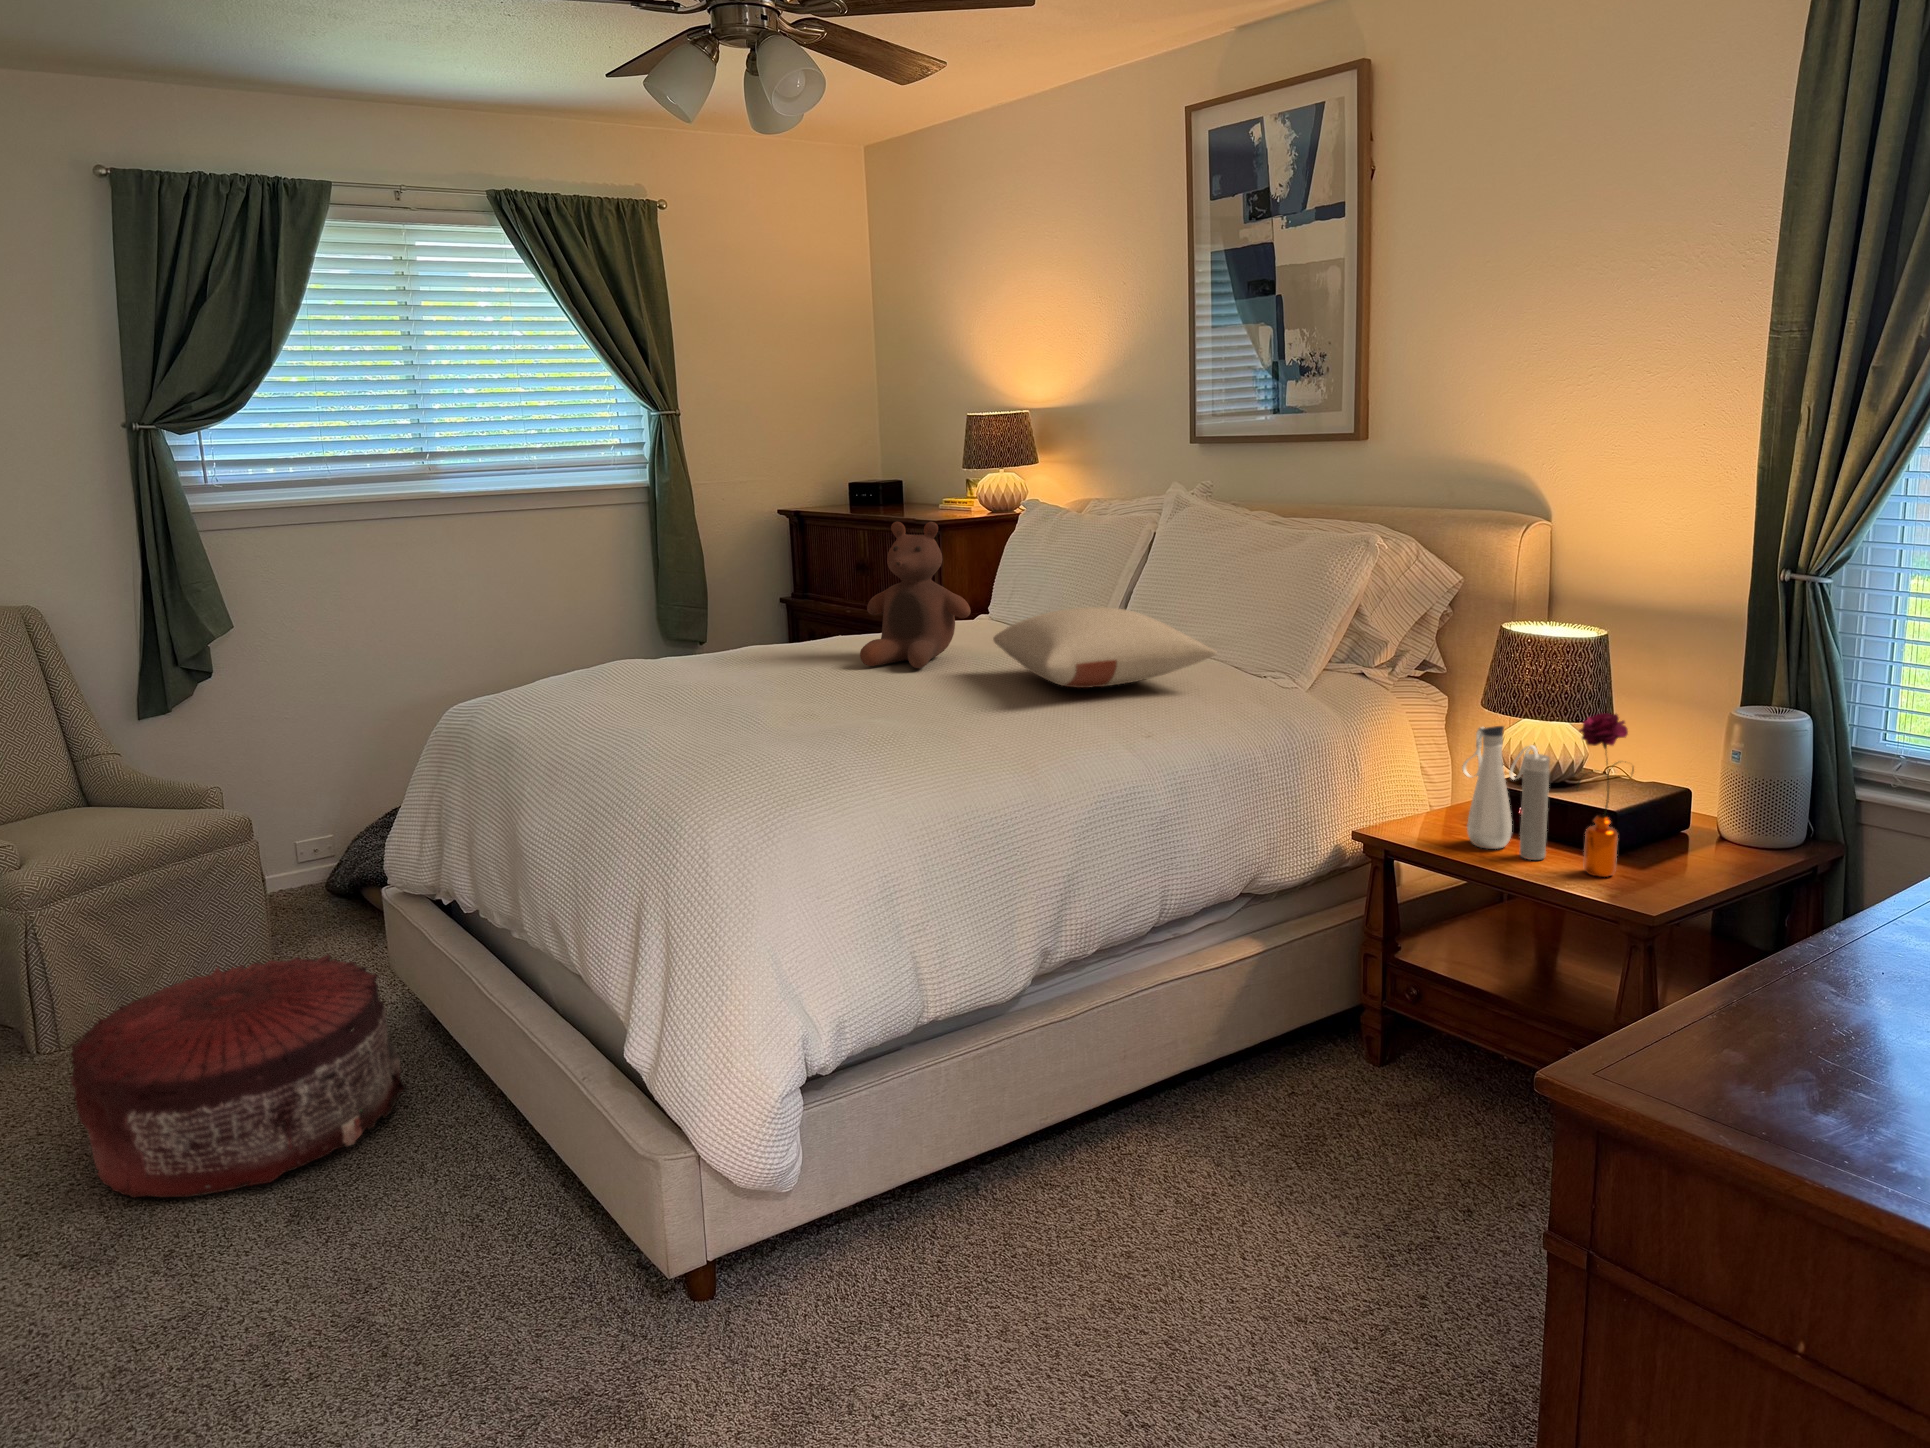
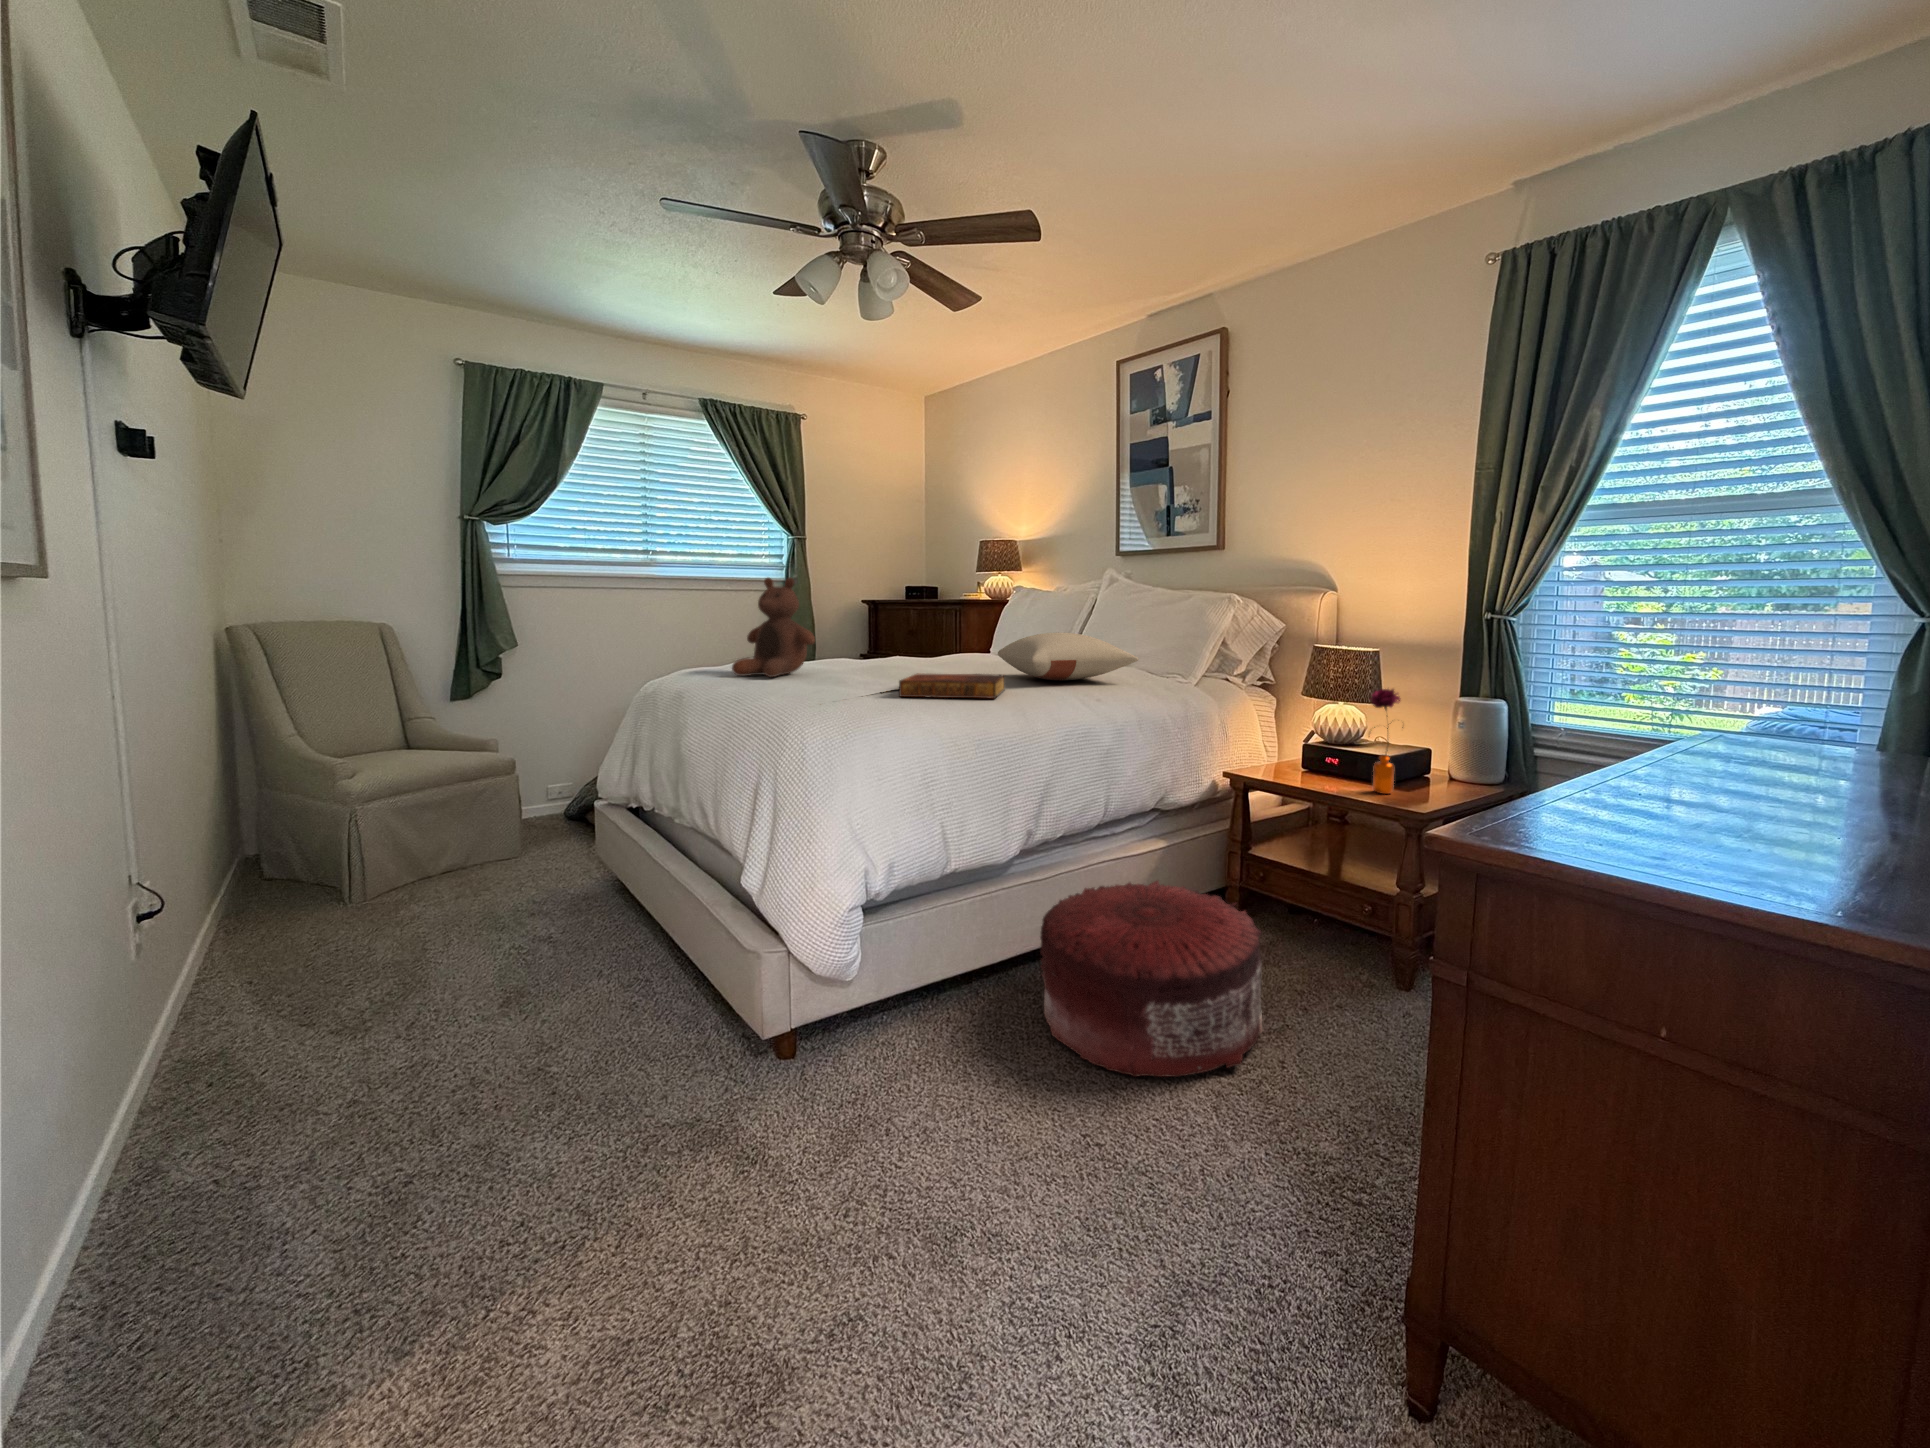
stuffed bear: present [860,522,971,668] -> present [732,577,815,677]
book: none [838,691,1005,742] -> present [899,673,1004,698]
water bottle: present [1462,726,1550,860] -> none [1293,702,1350,786]
pouf: present [70,954,407,1198] -> present [1040,881,1262,1077]

